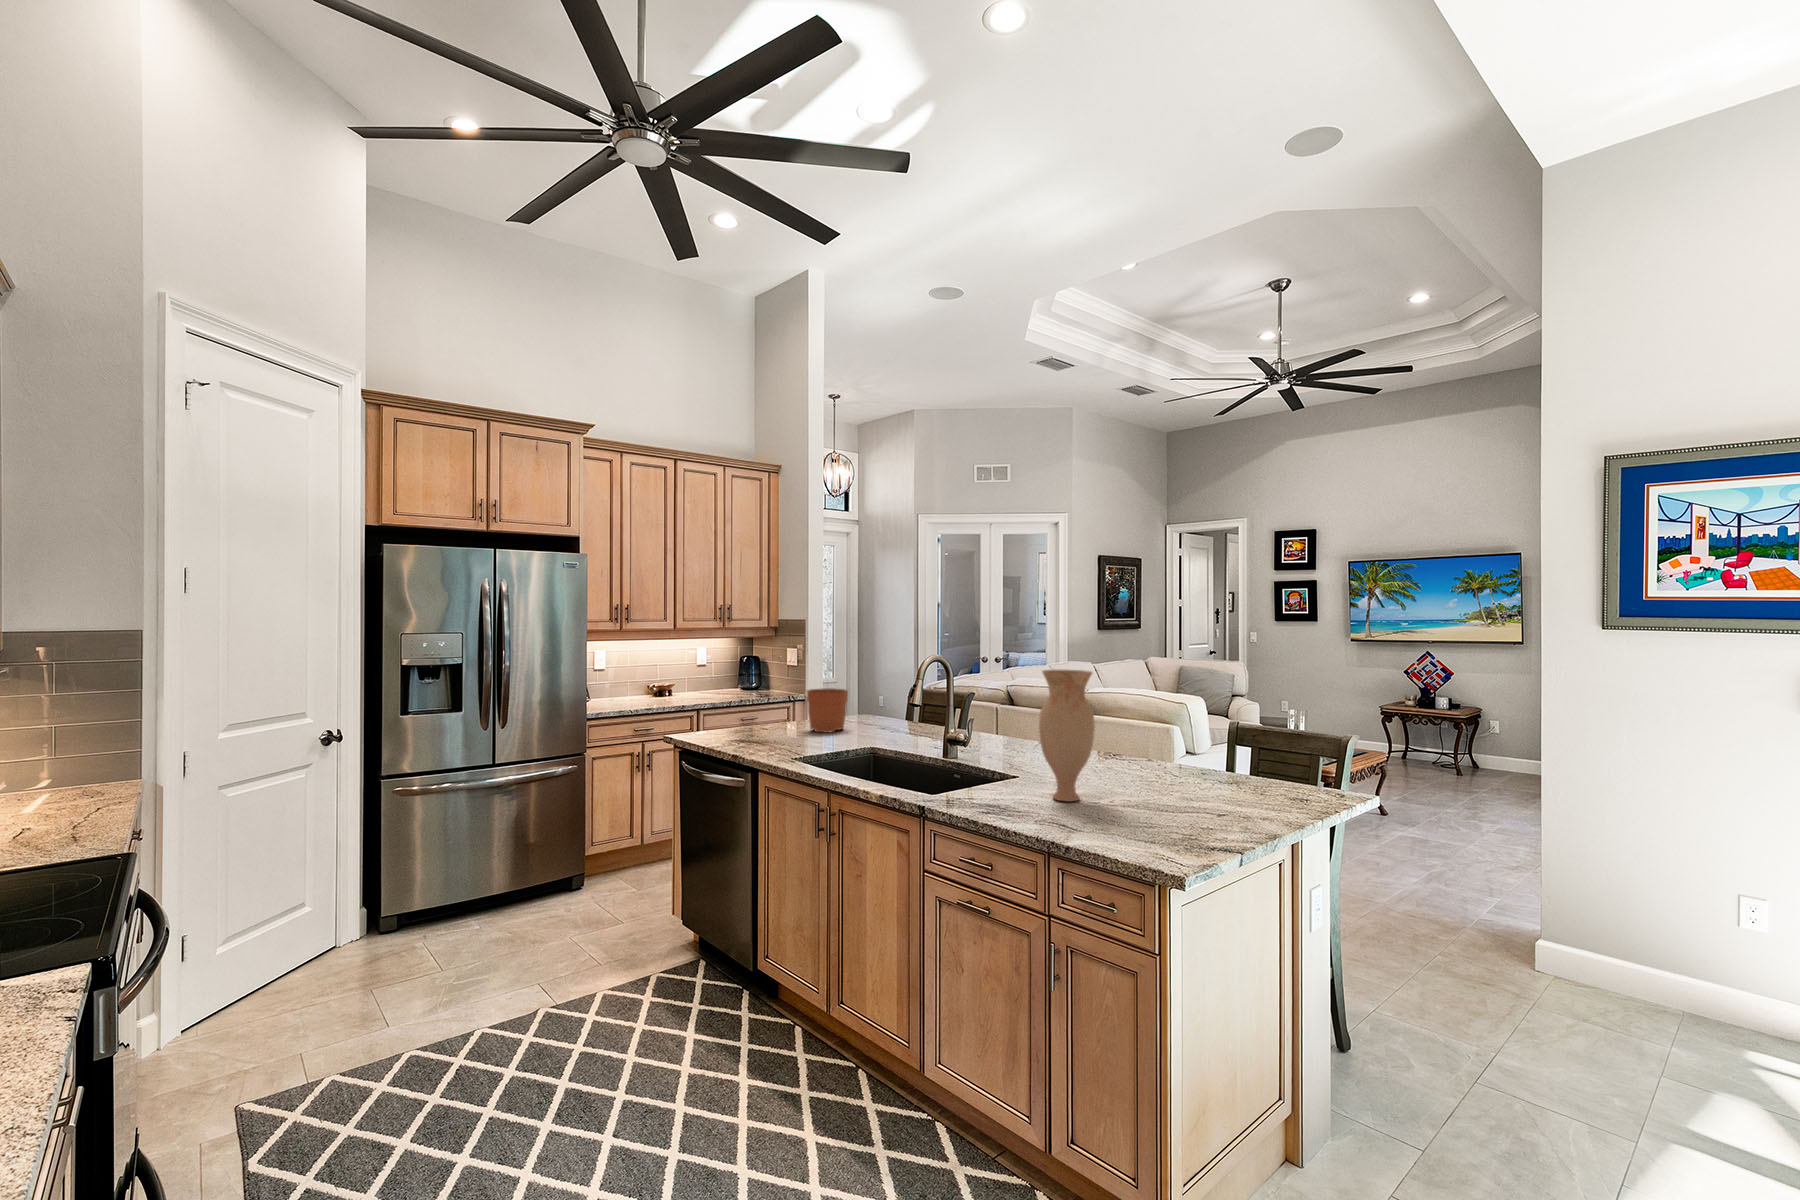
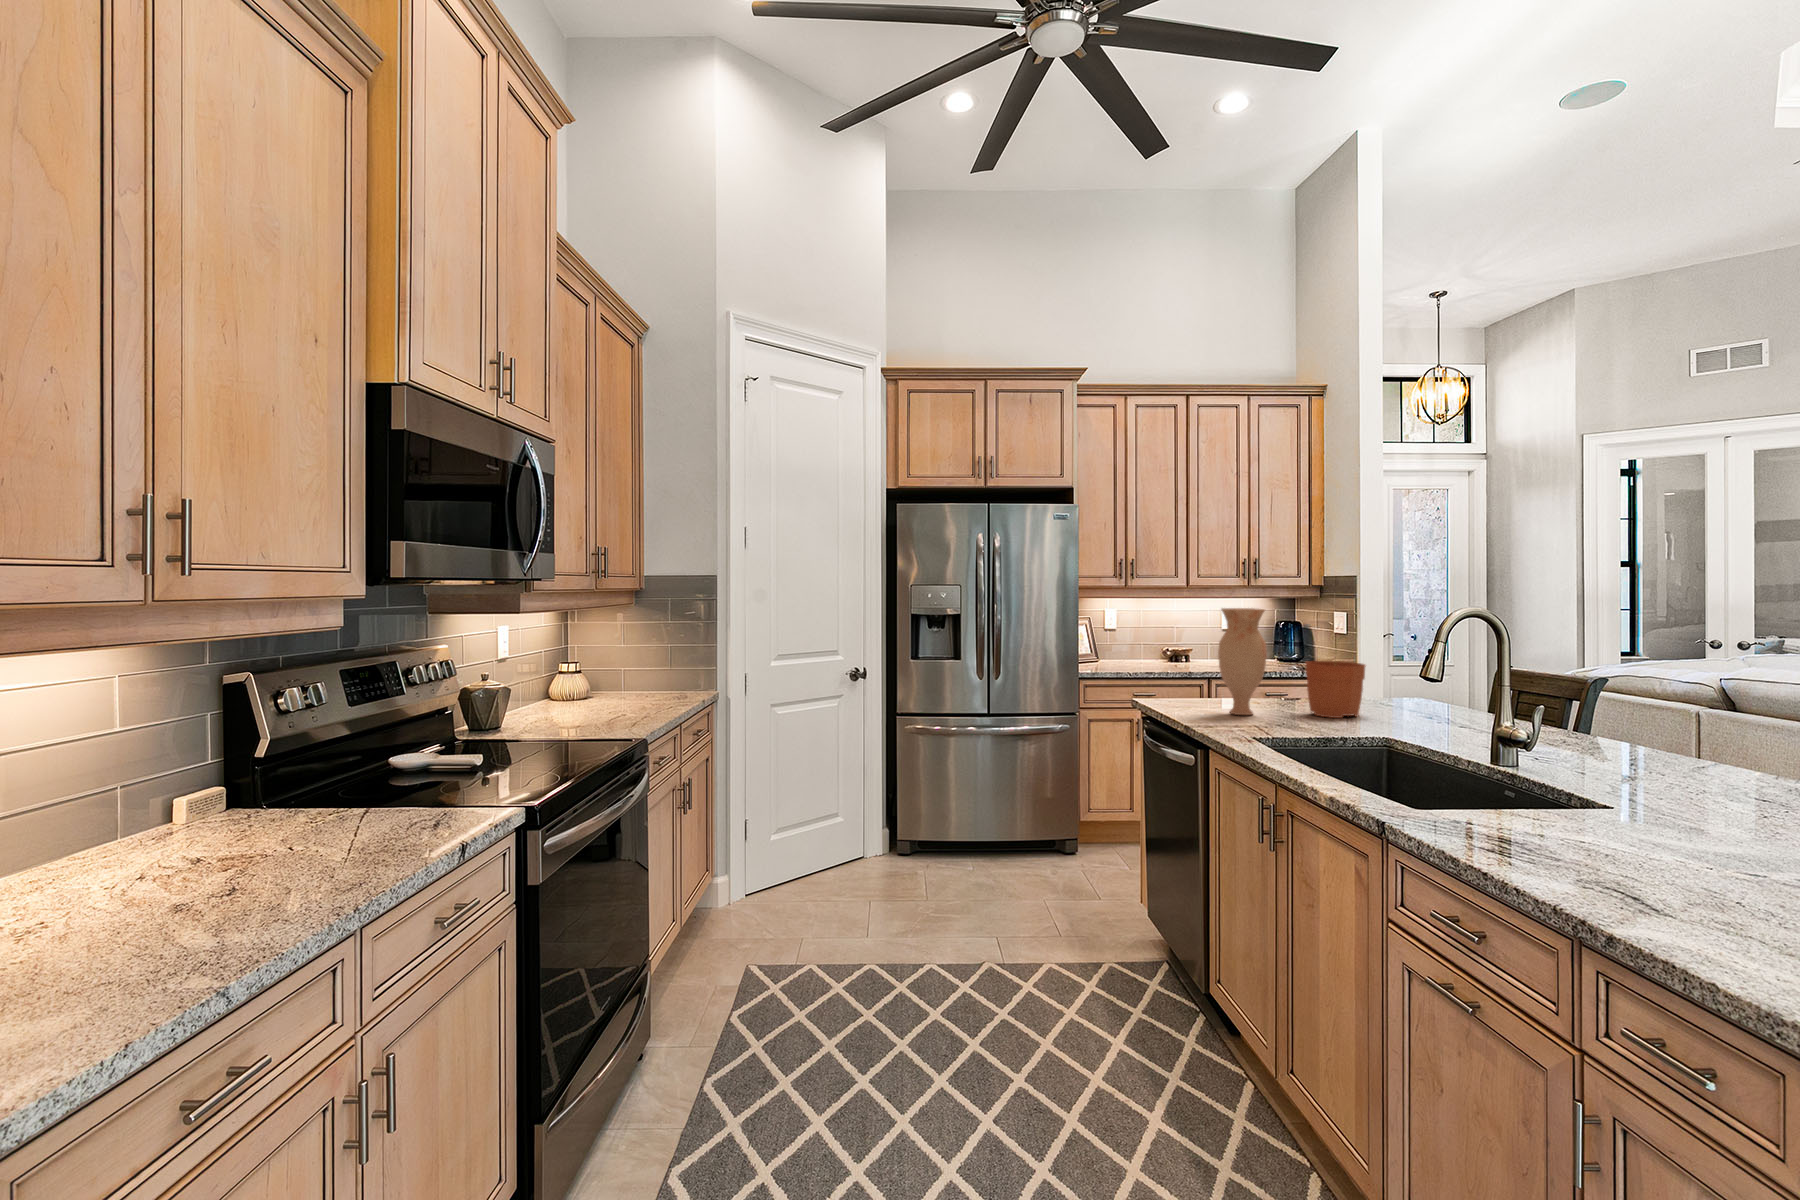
vase: present [1039,669,1095,801] -> present [1218,608,1267,715]

